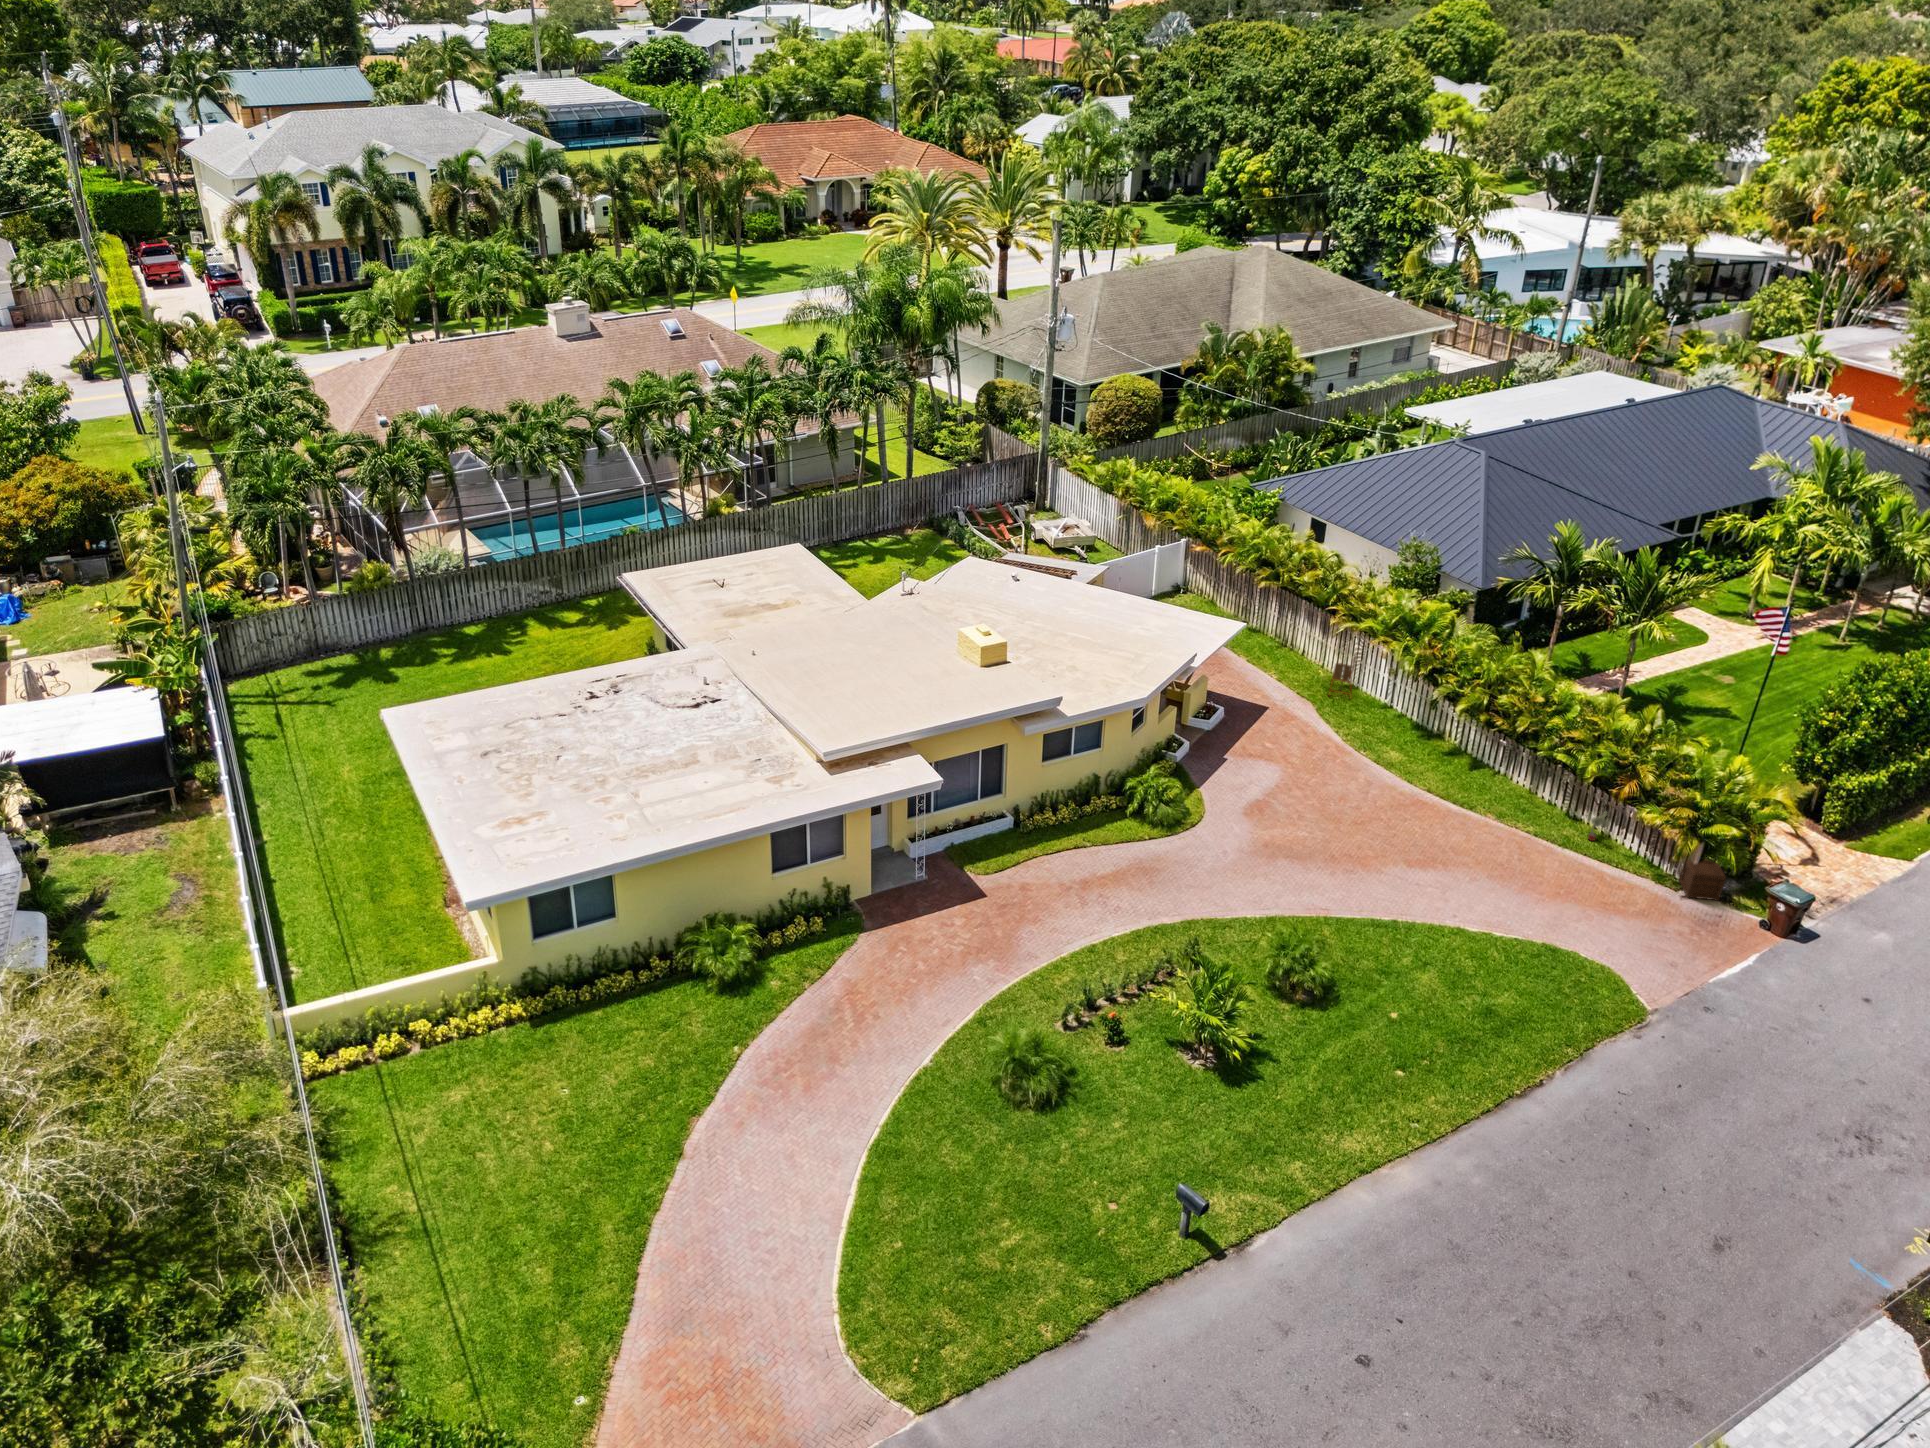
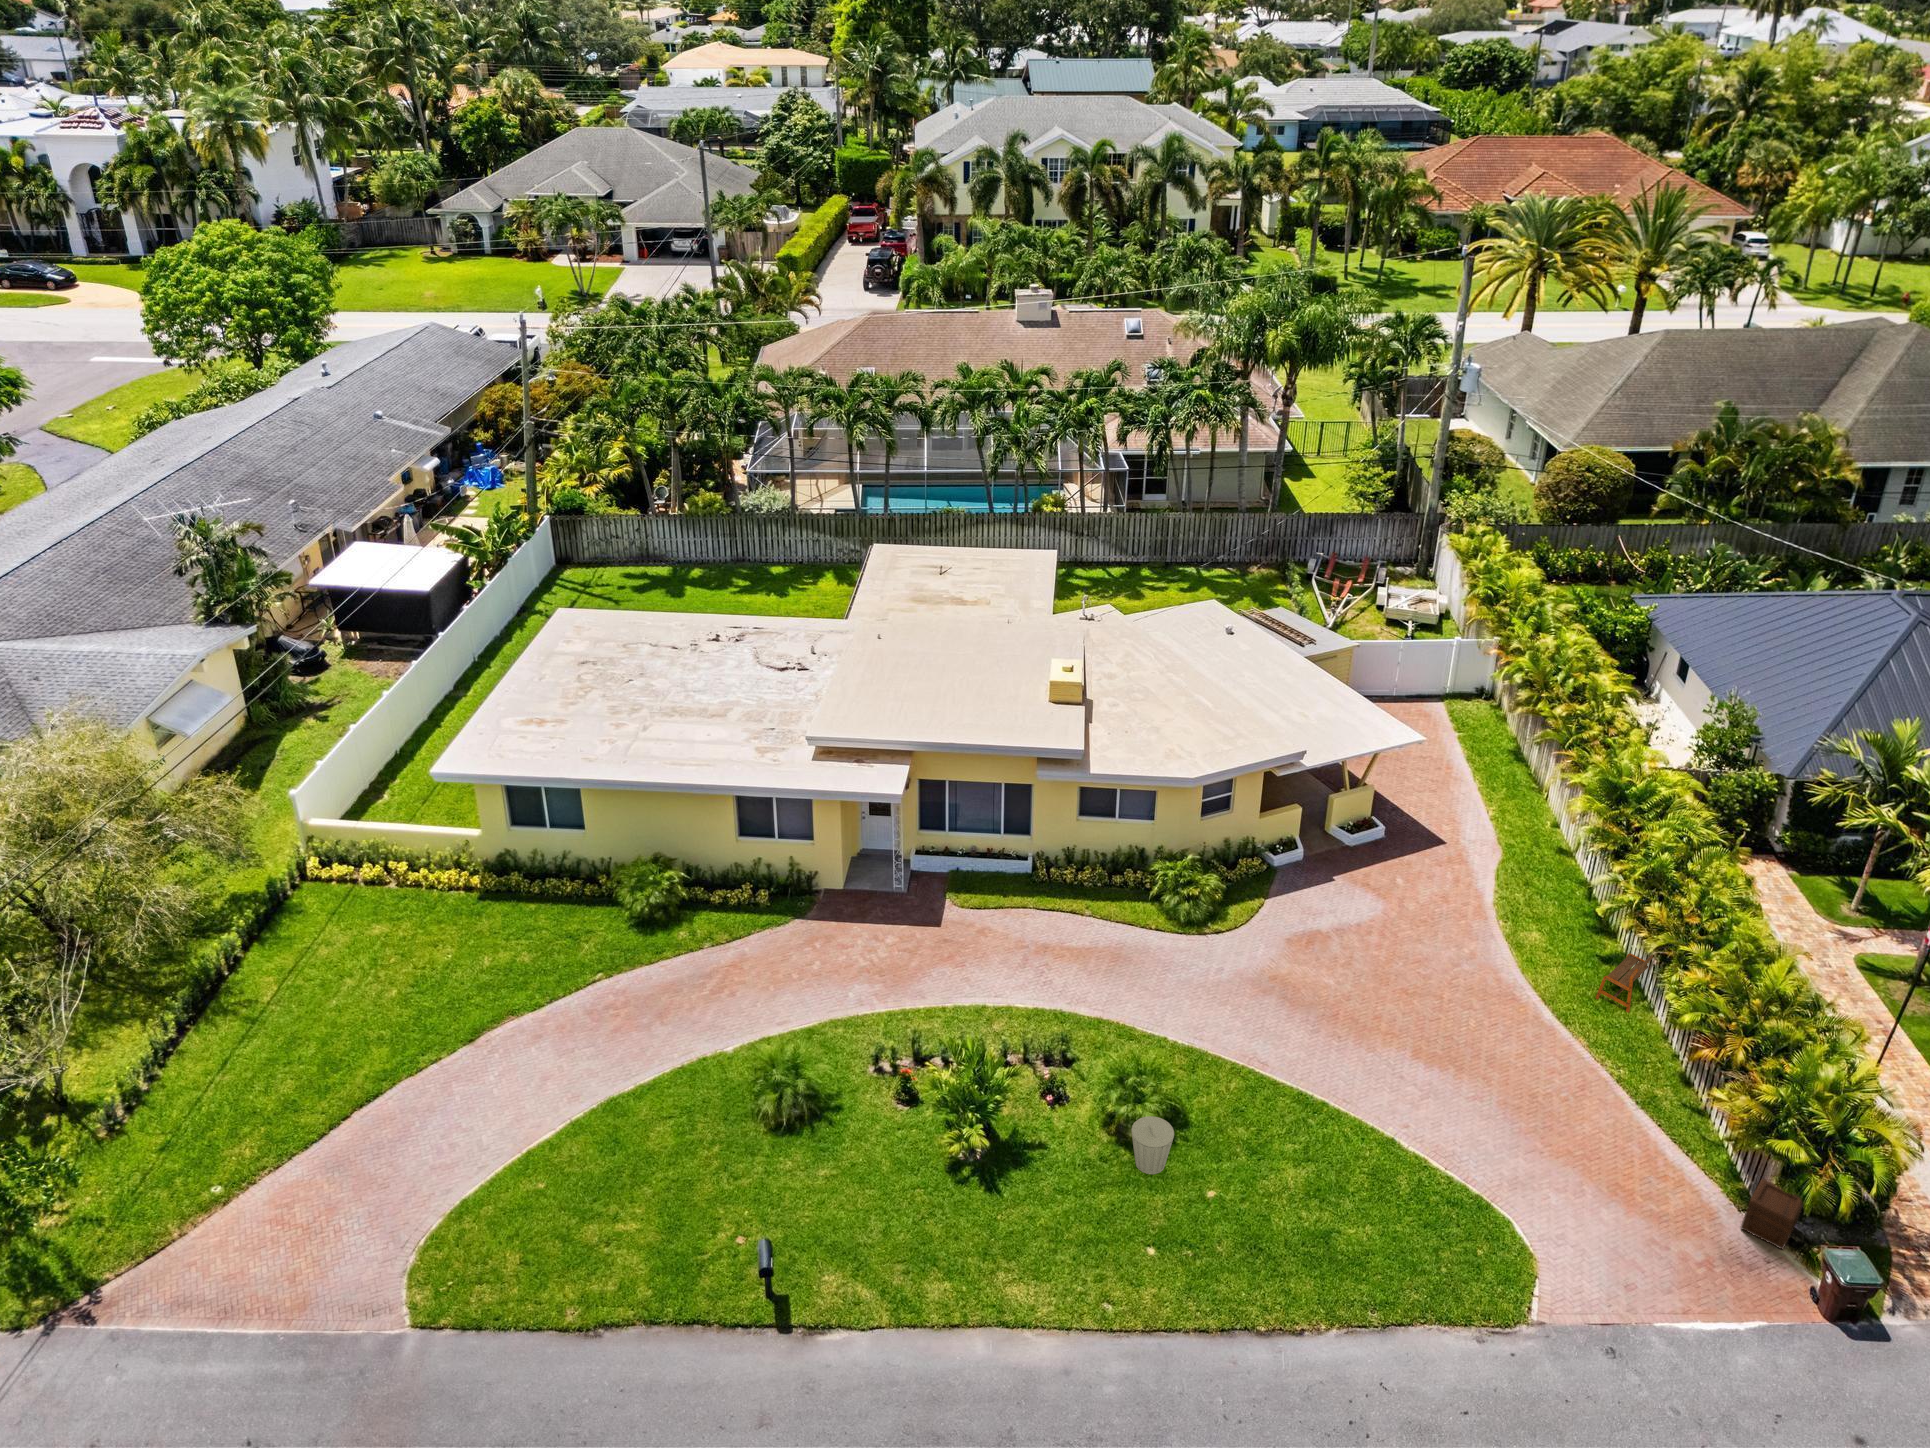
bench: present [1328,656,1356,697] -> present [1596,953,1653,1013]
potted tree: present [1587,812,1610,841] -> none [1681,1079,1712,1118]
trash can: none [1317,968,1355,1017] -> present [1132,1116,1174,1174]

